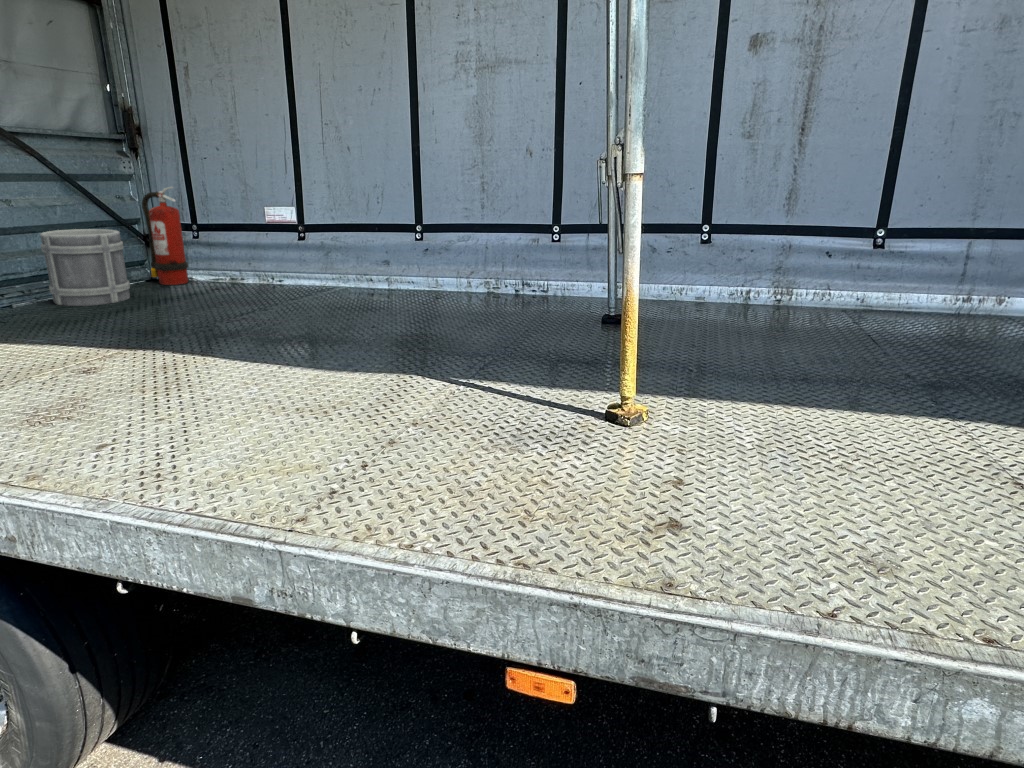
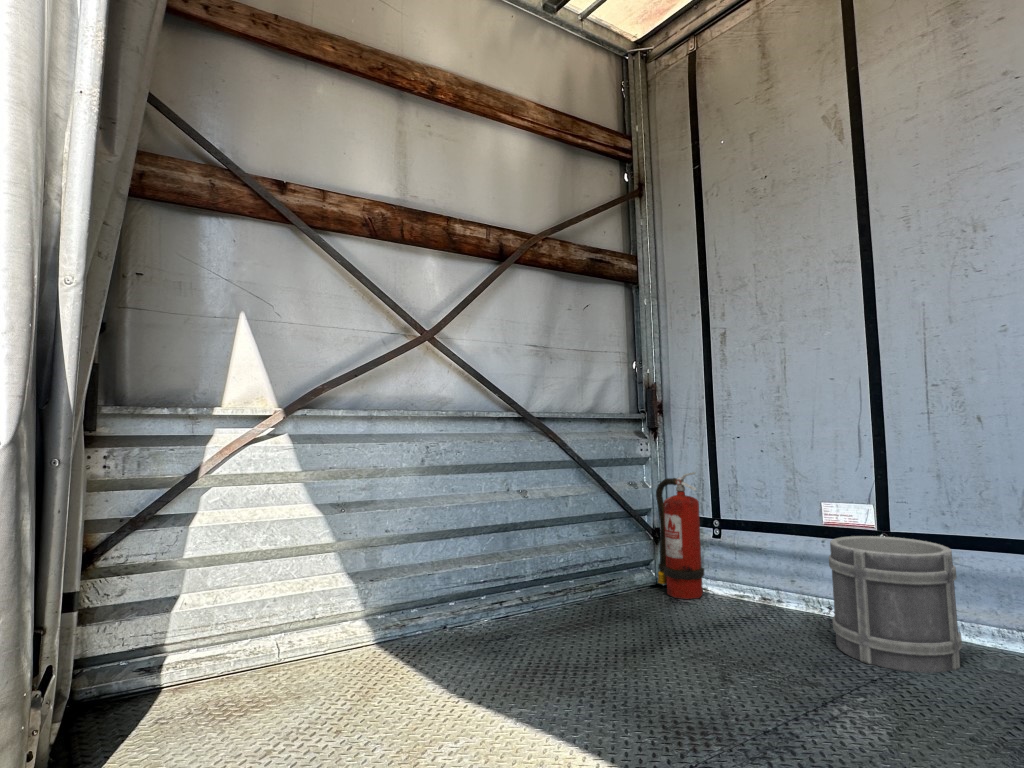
bucket: present [40,229,130,306] -> present [829,536,962,672]

